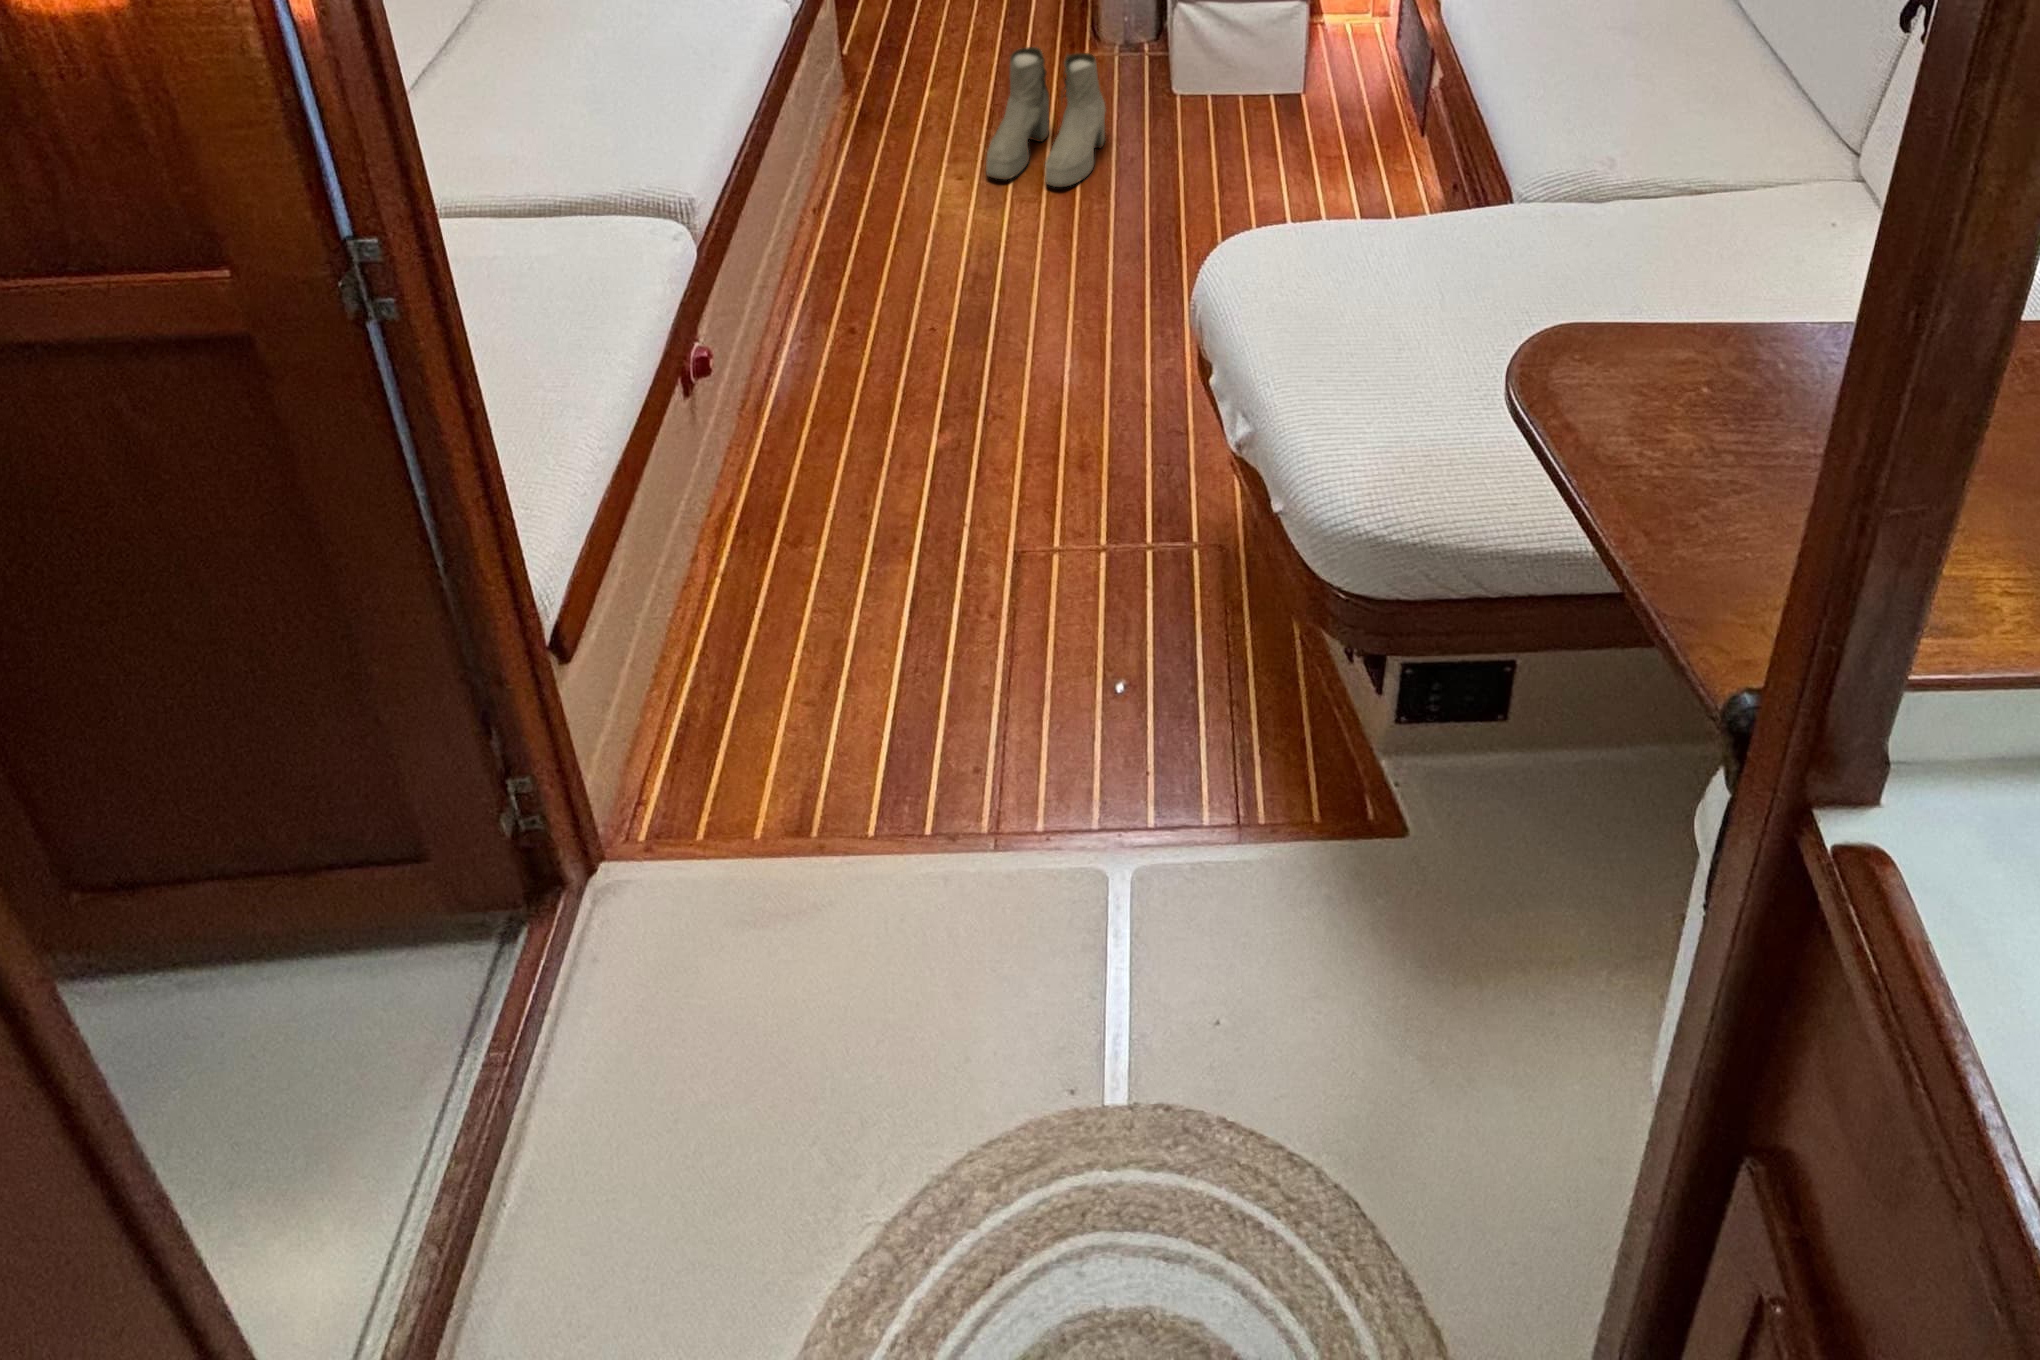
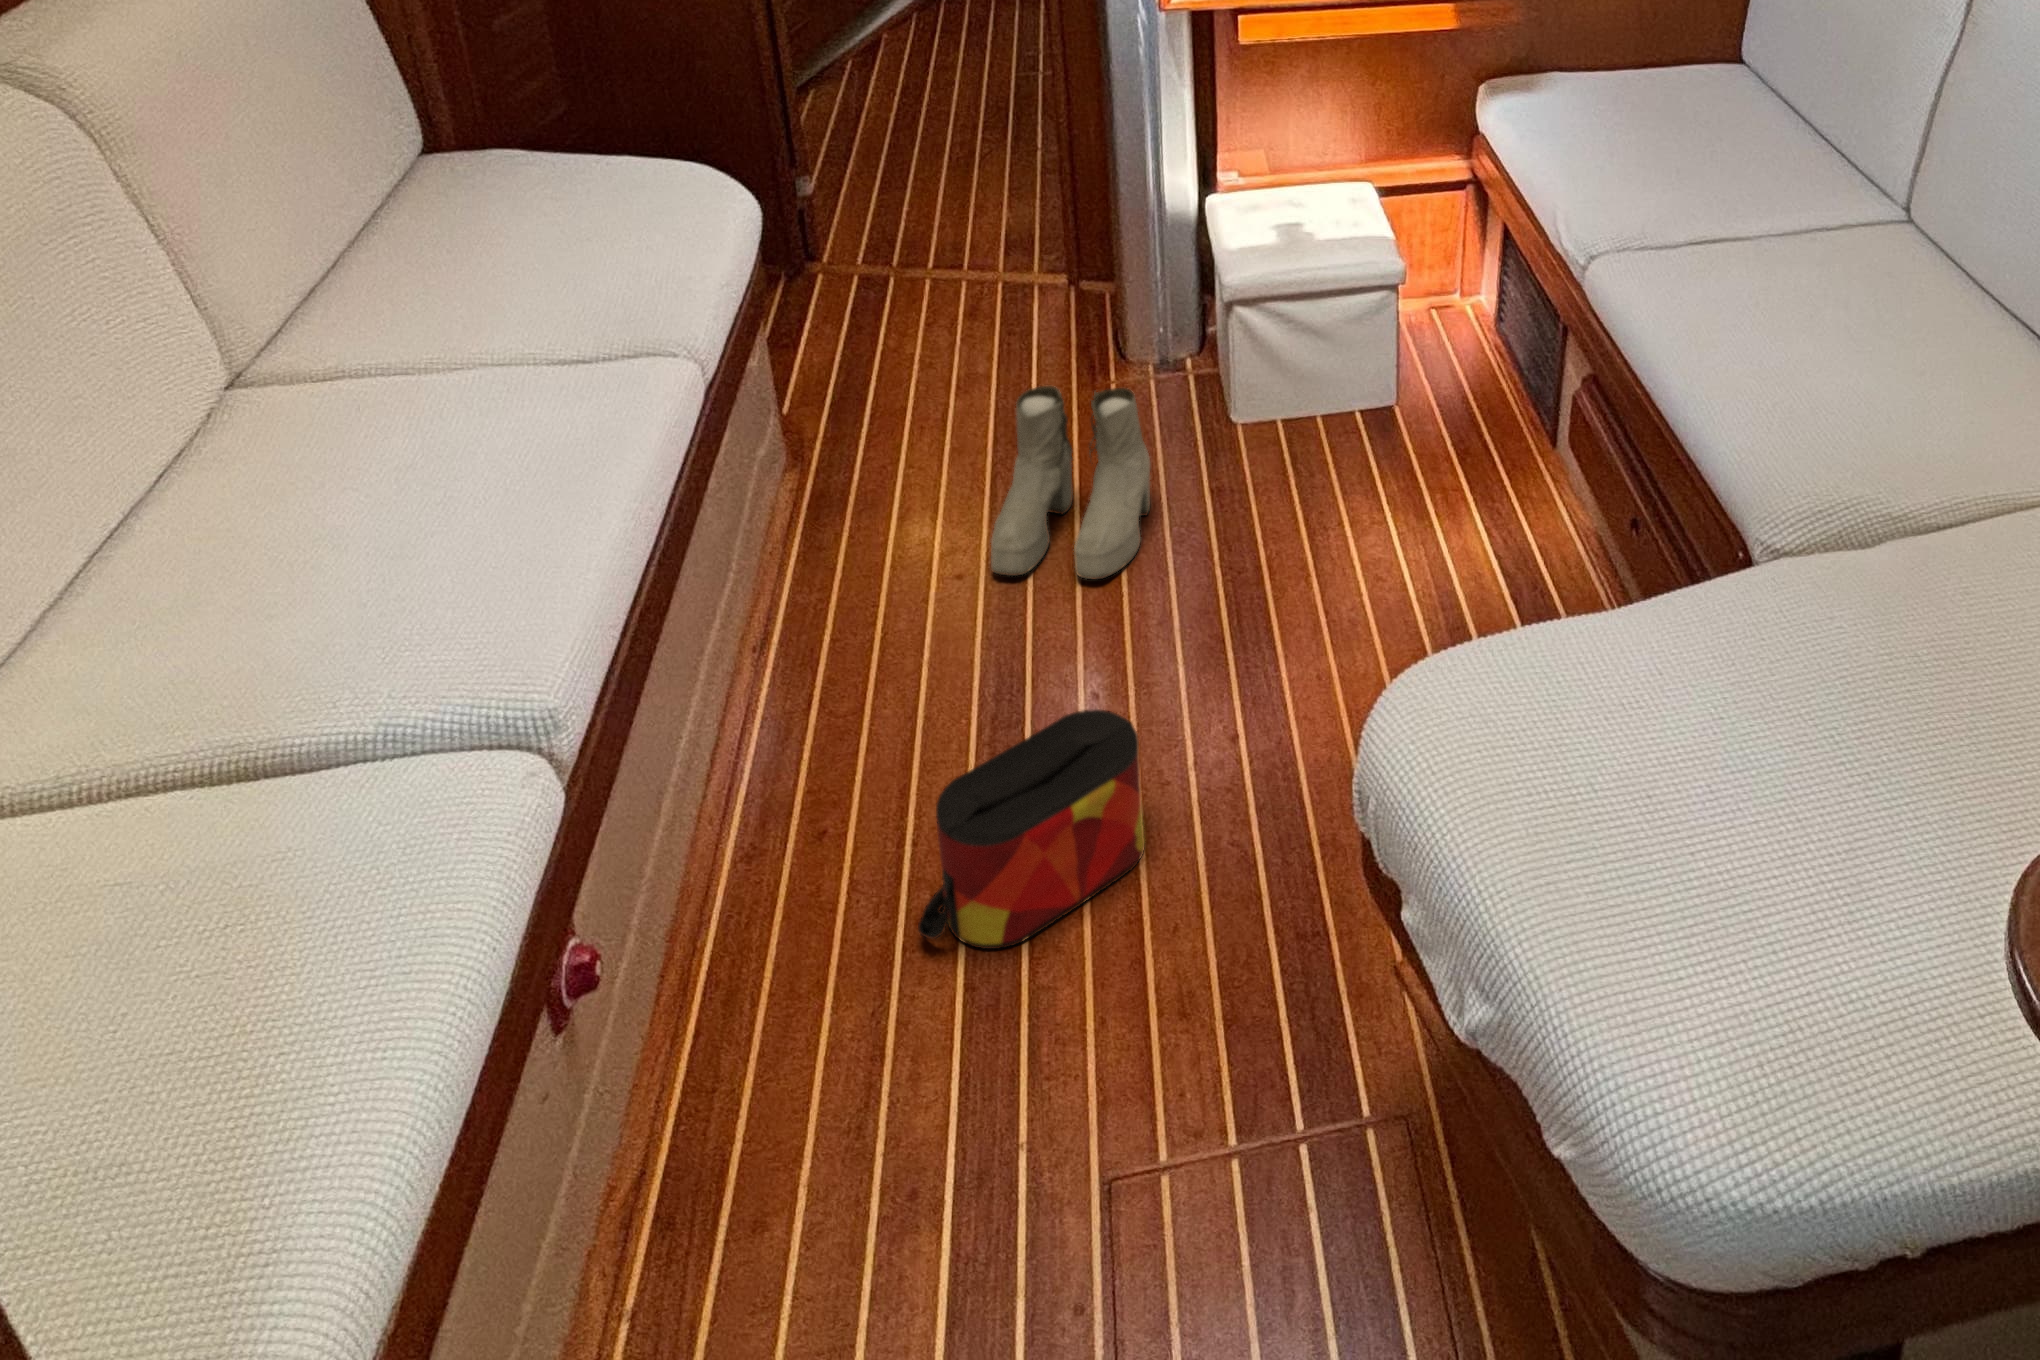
bag: none [916,264,1073,408] -> present [918,709,1145,949]

